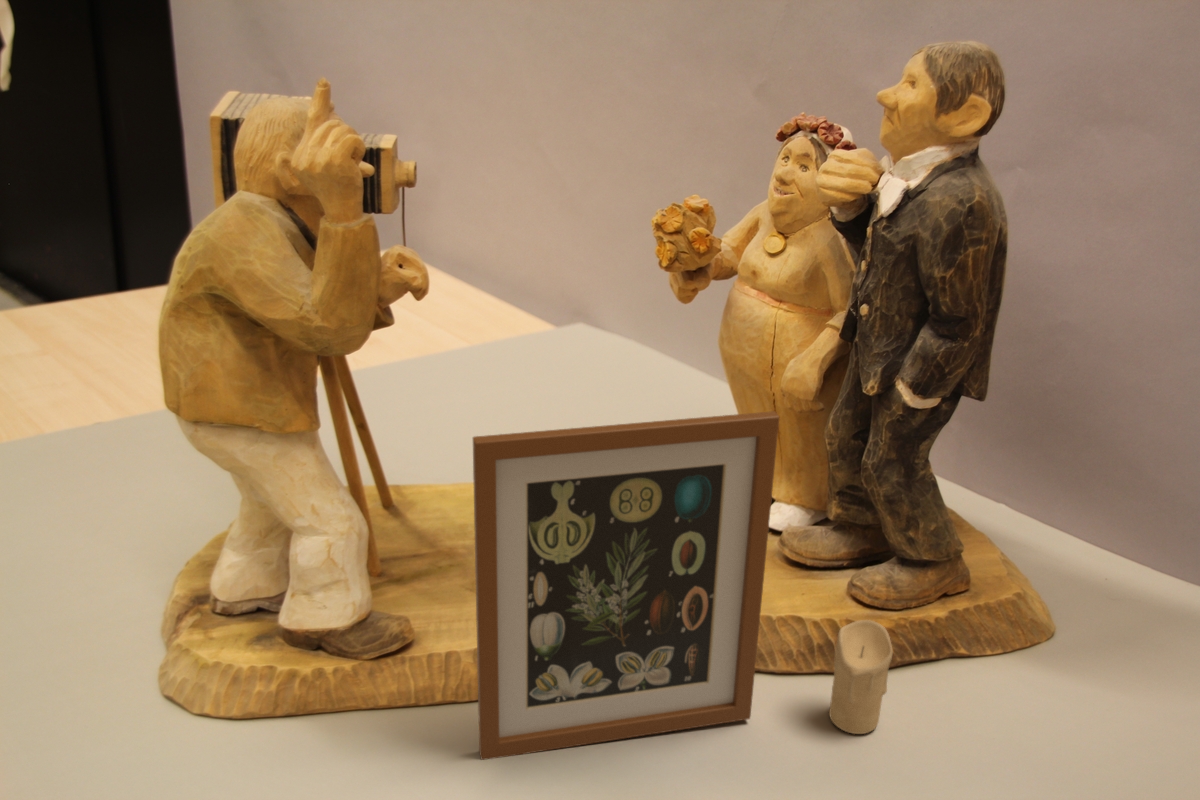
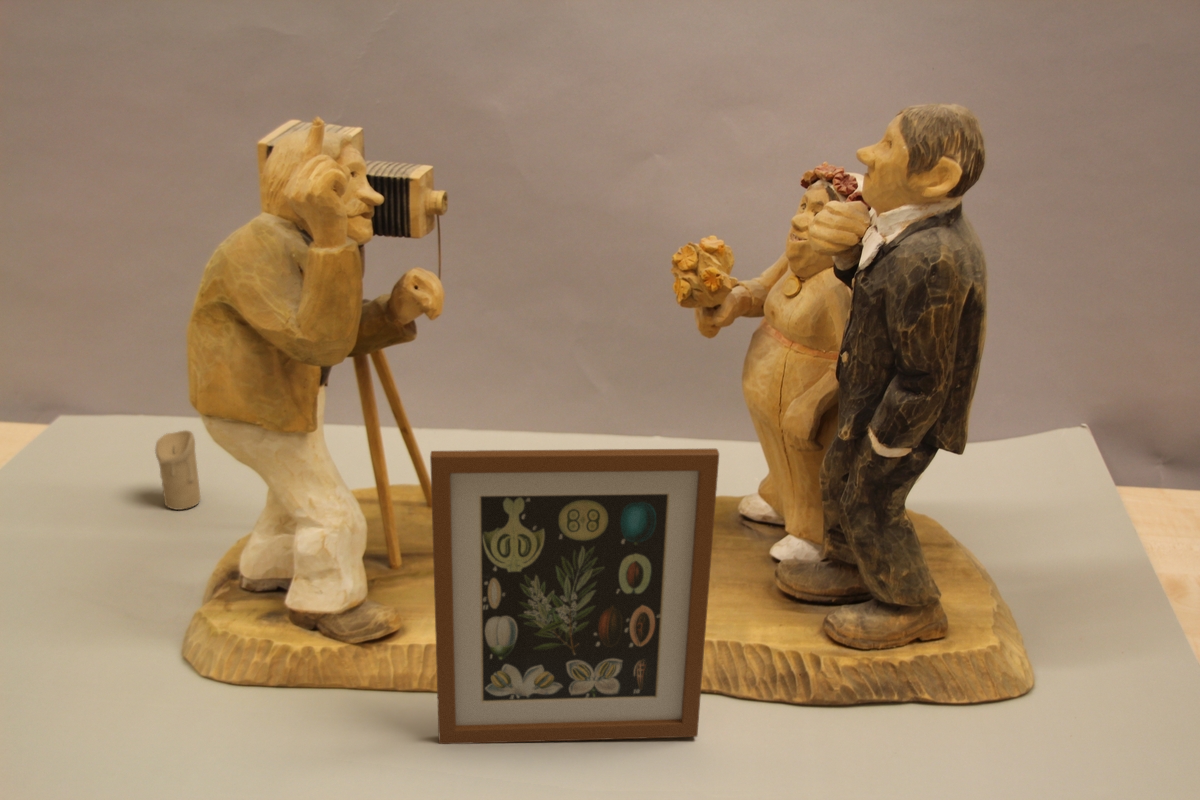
candle: present [829,620,892,734] -> present [155,431,200,510]

